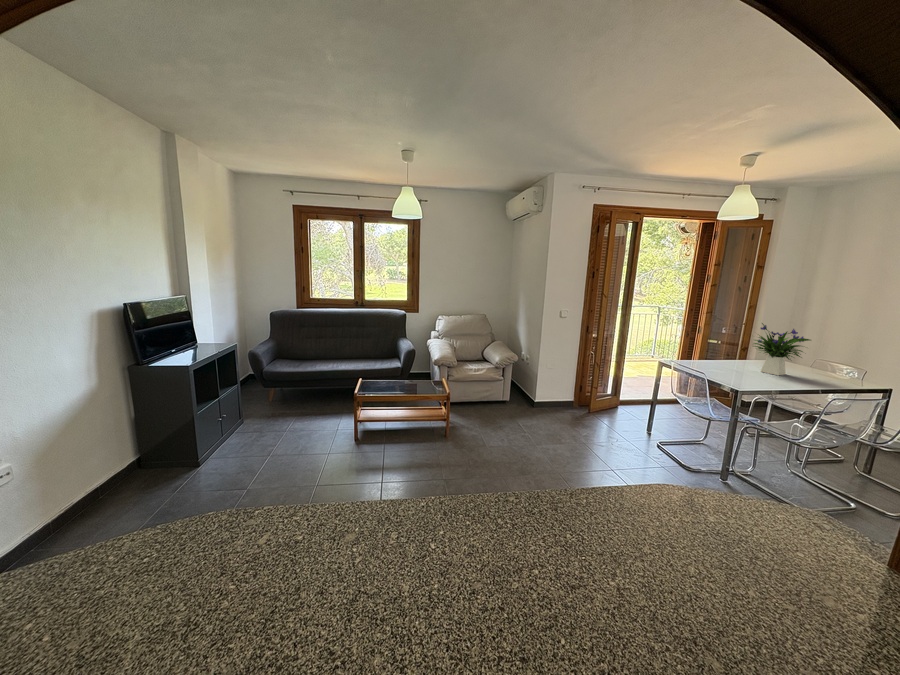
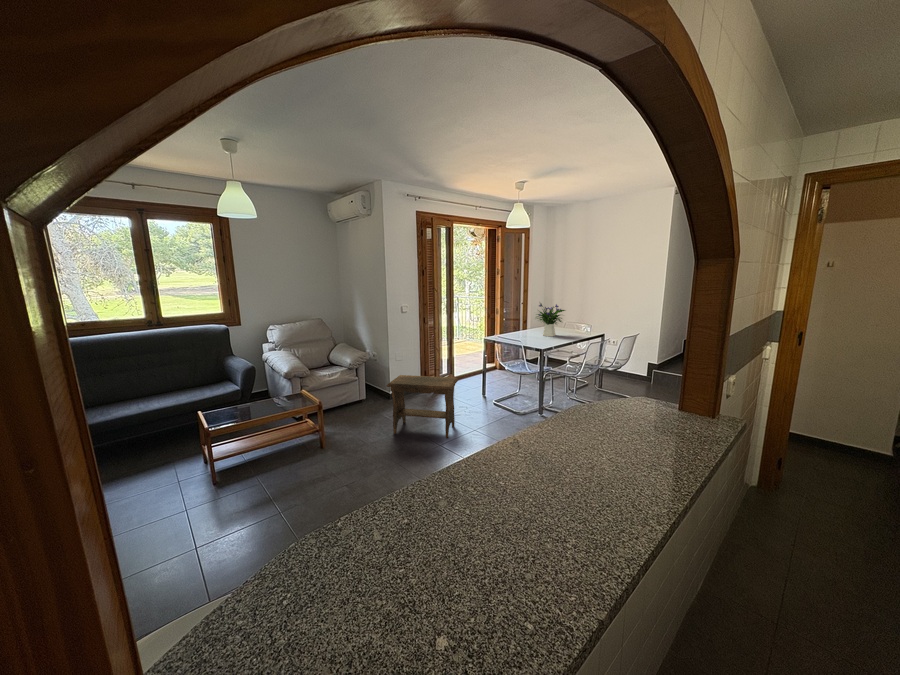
footstool: none [517,384,605,472] -> present [387,375,458,438]

